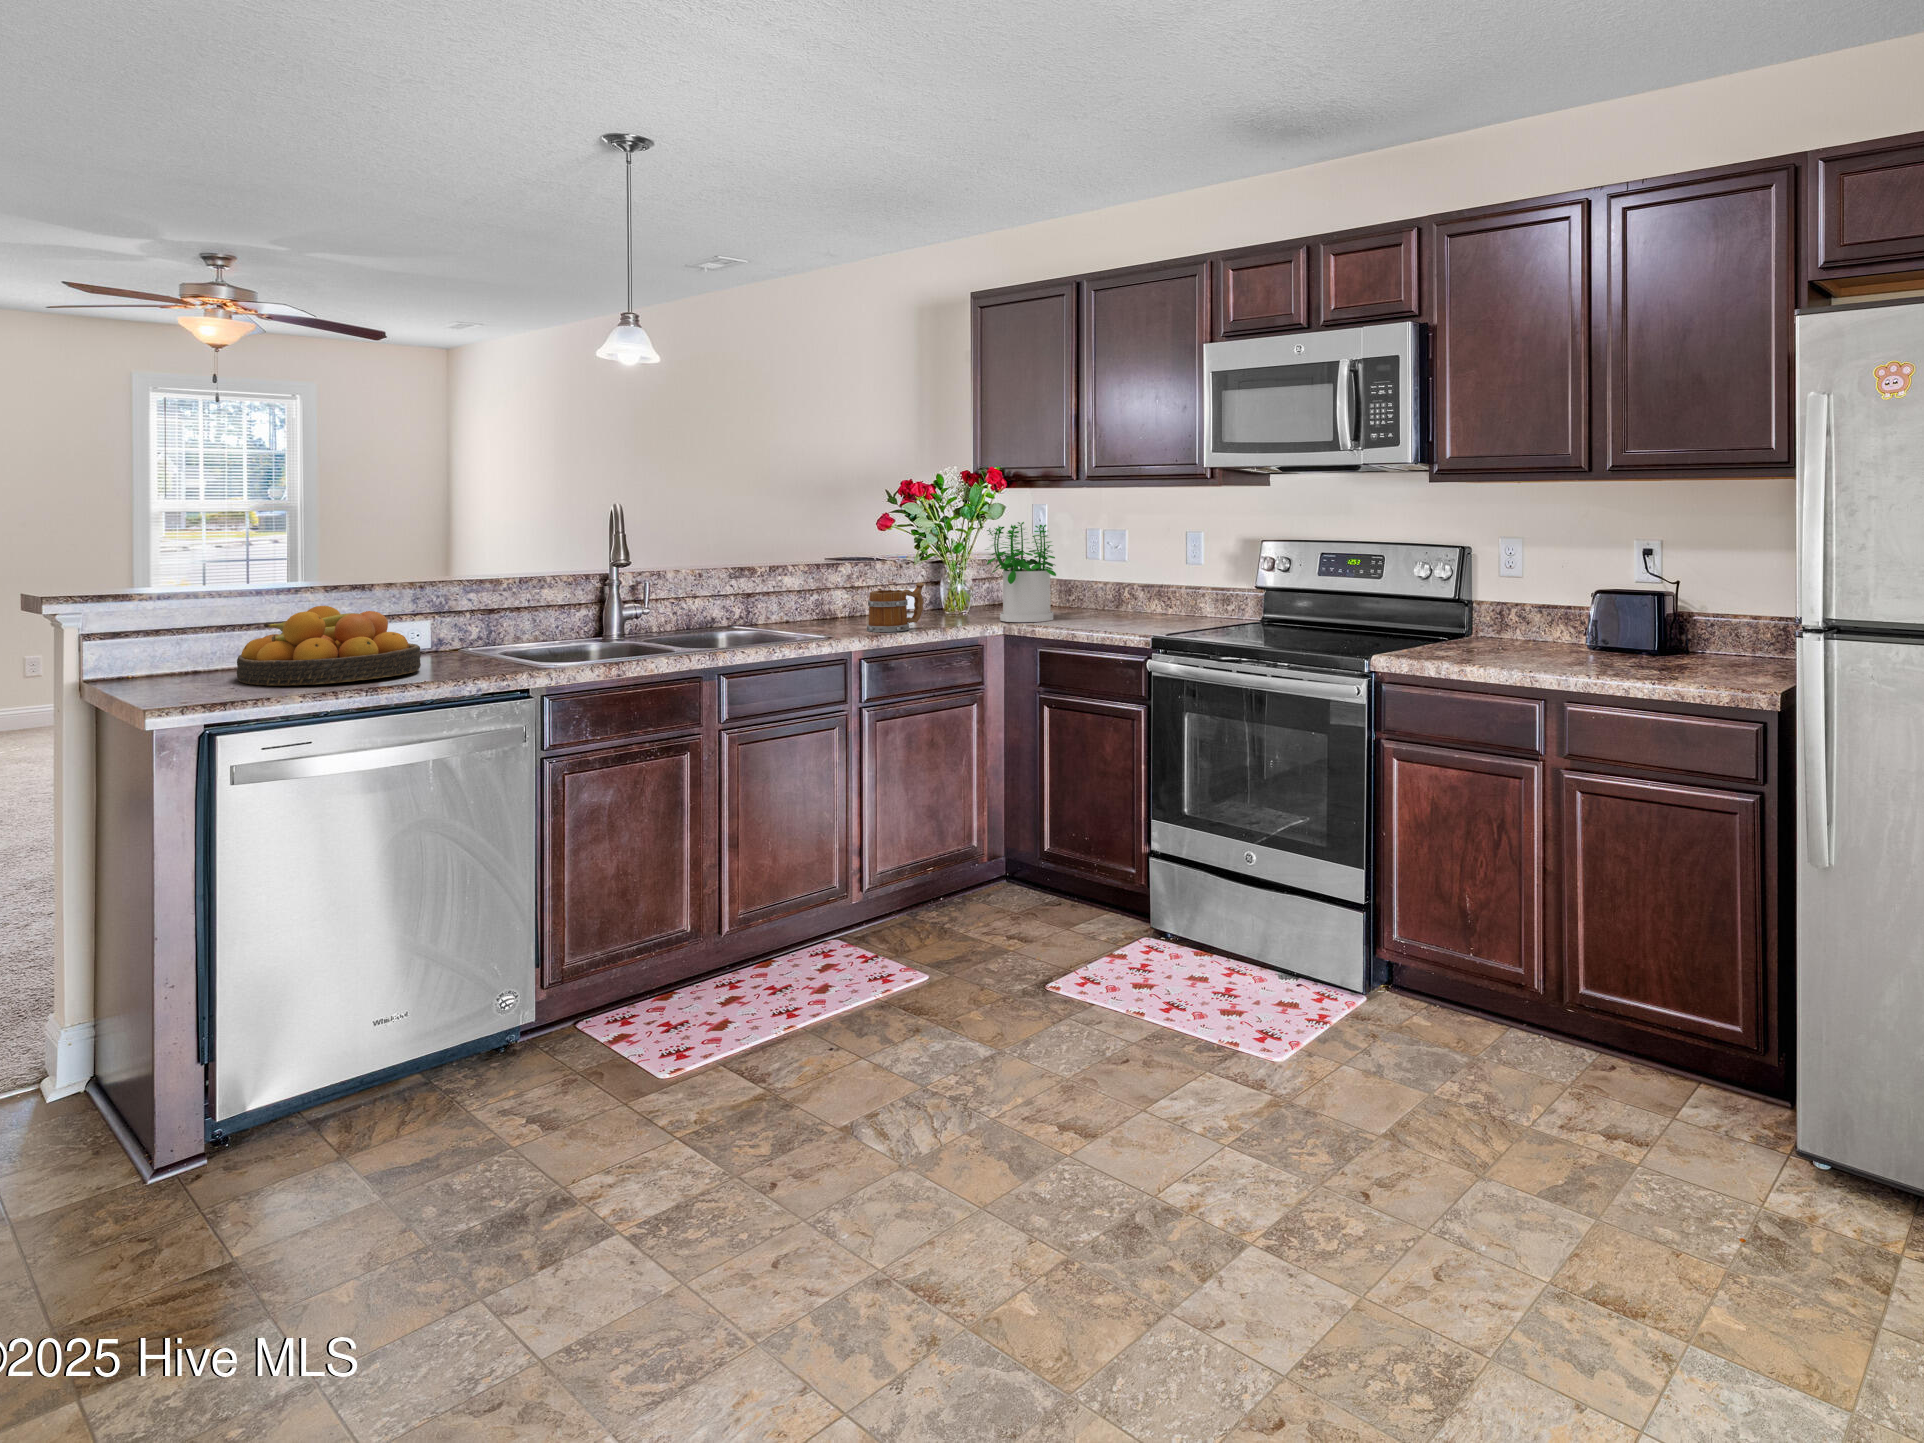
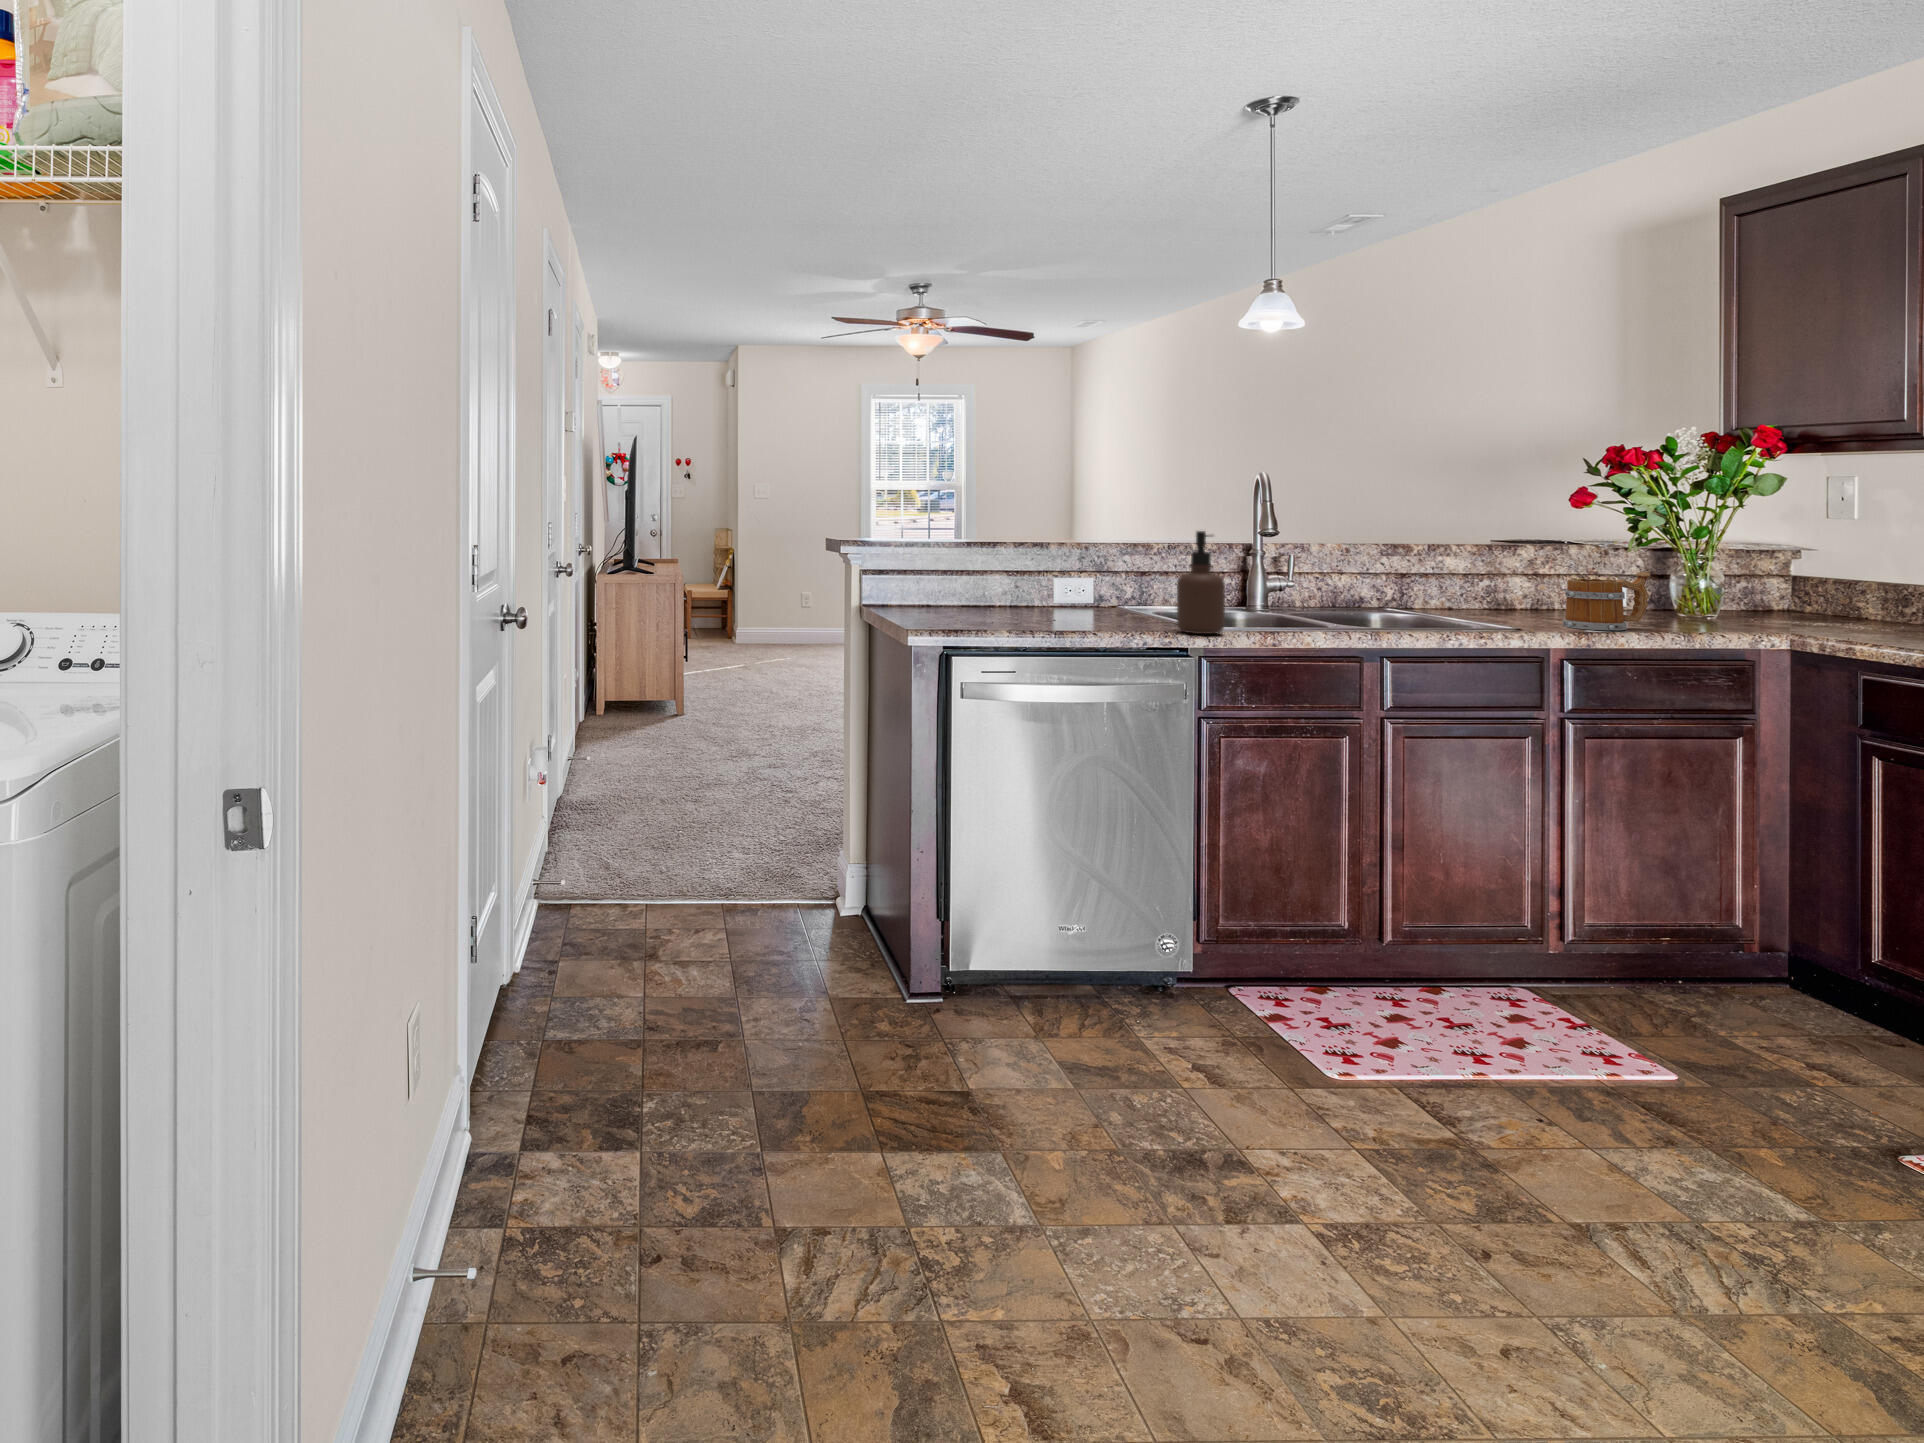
potted plant: present [986,522,1056,622] -> none [1745,498,1882,636]
soap dispenser: none [516,569,567,675] -> present [1177,531,1225,634]
fruit bowl: present [237,606,421,686] -> none [956,557,1092,623]

